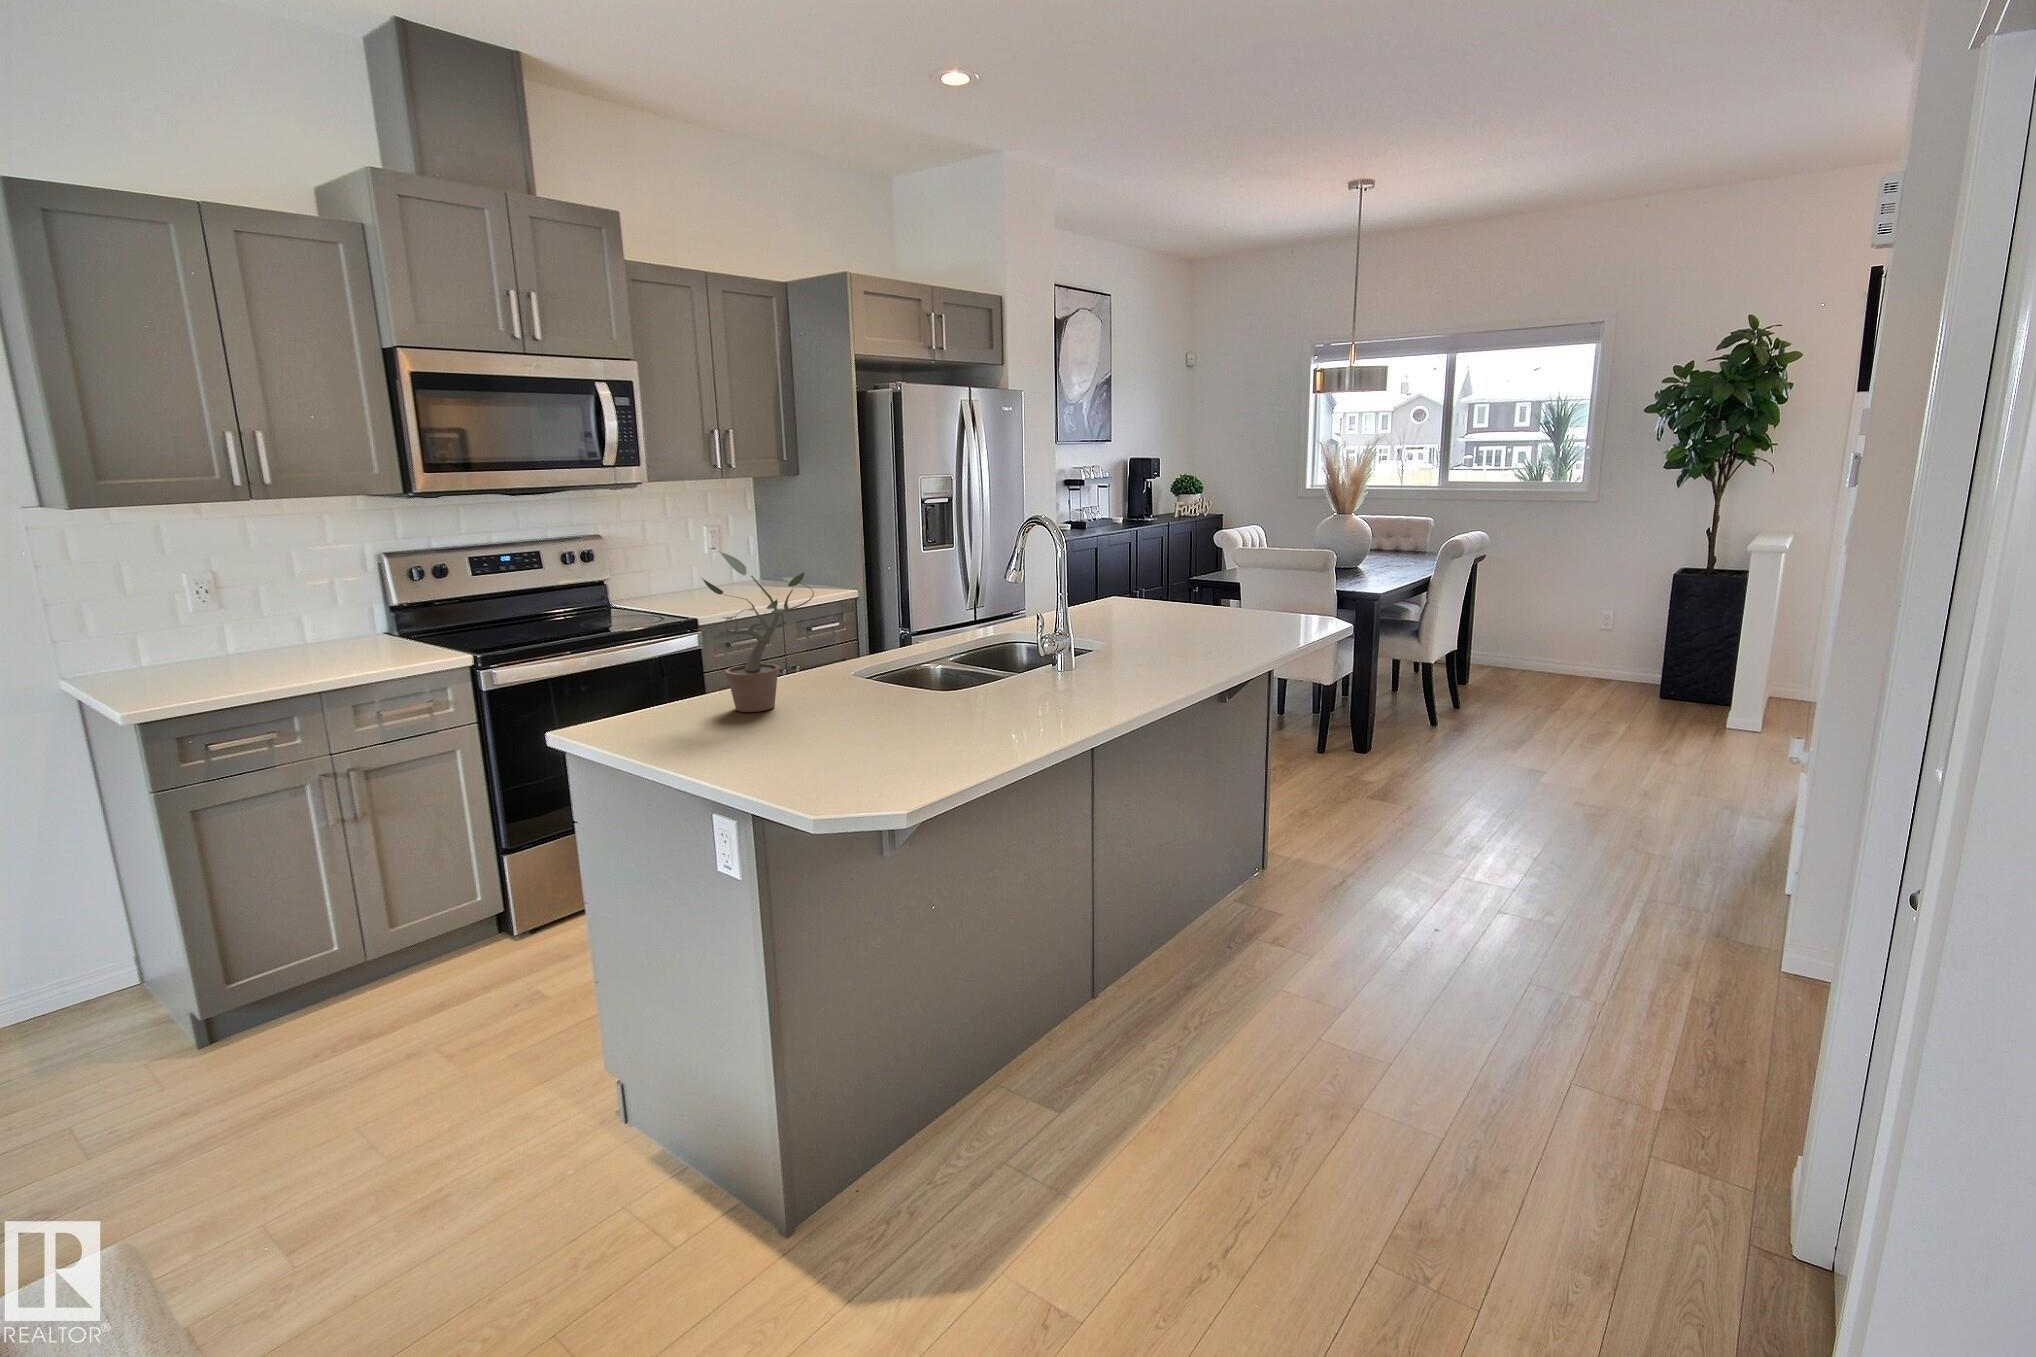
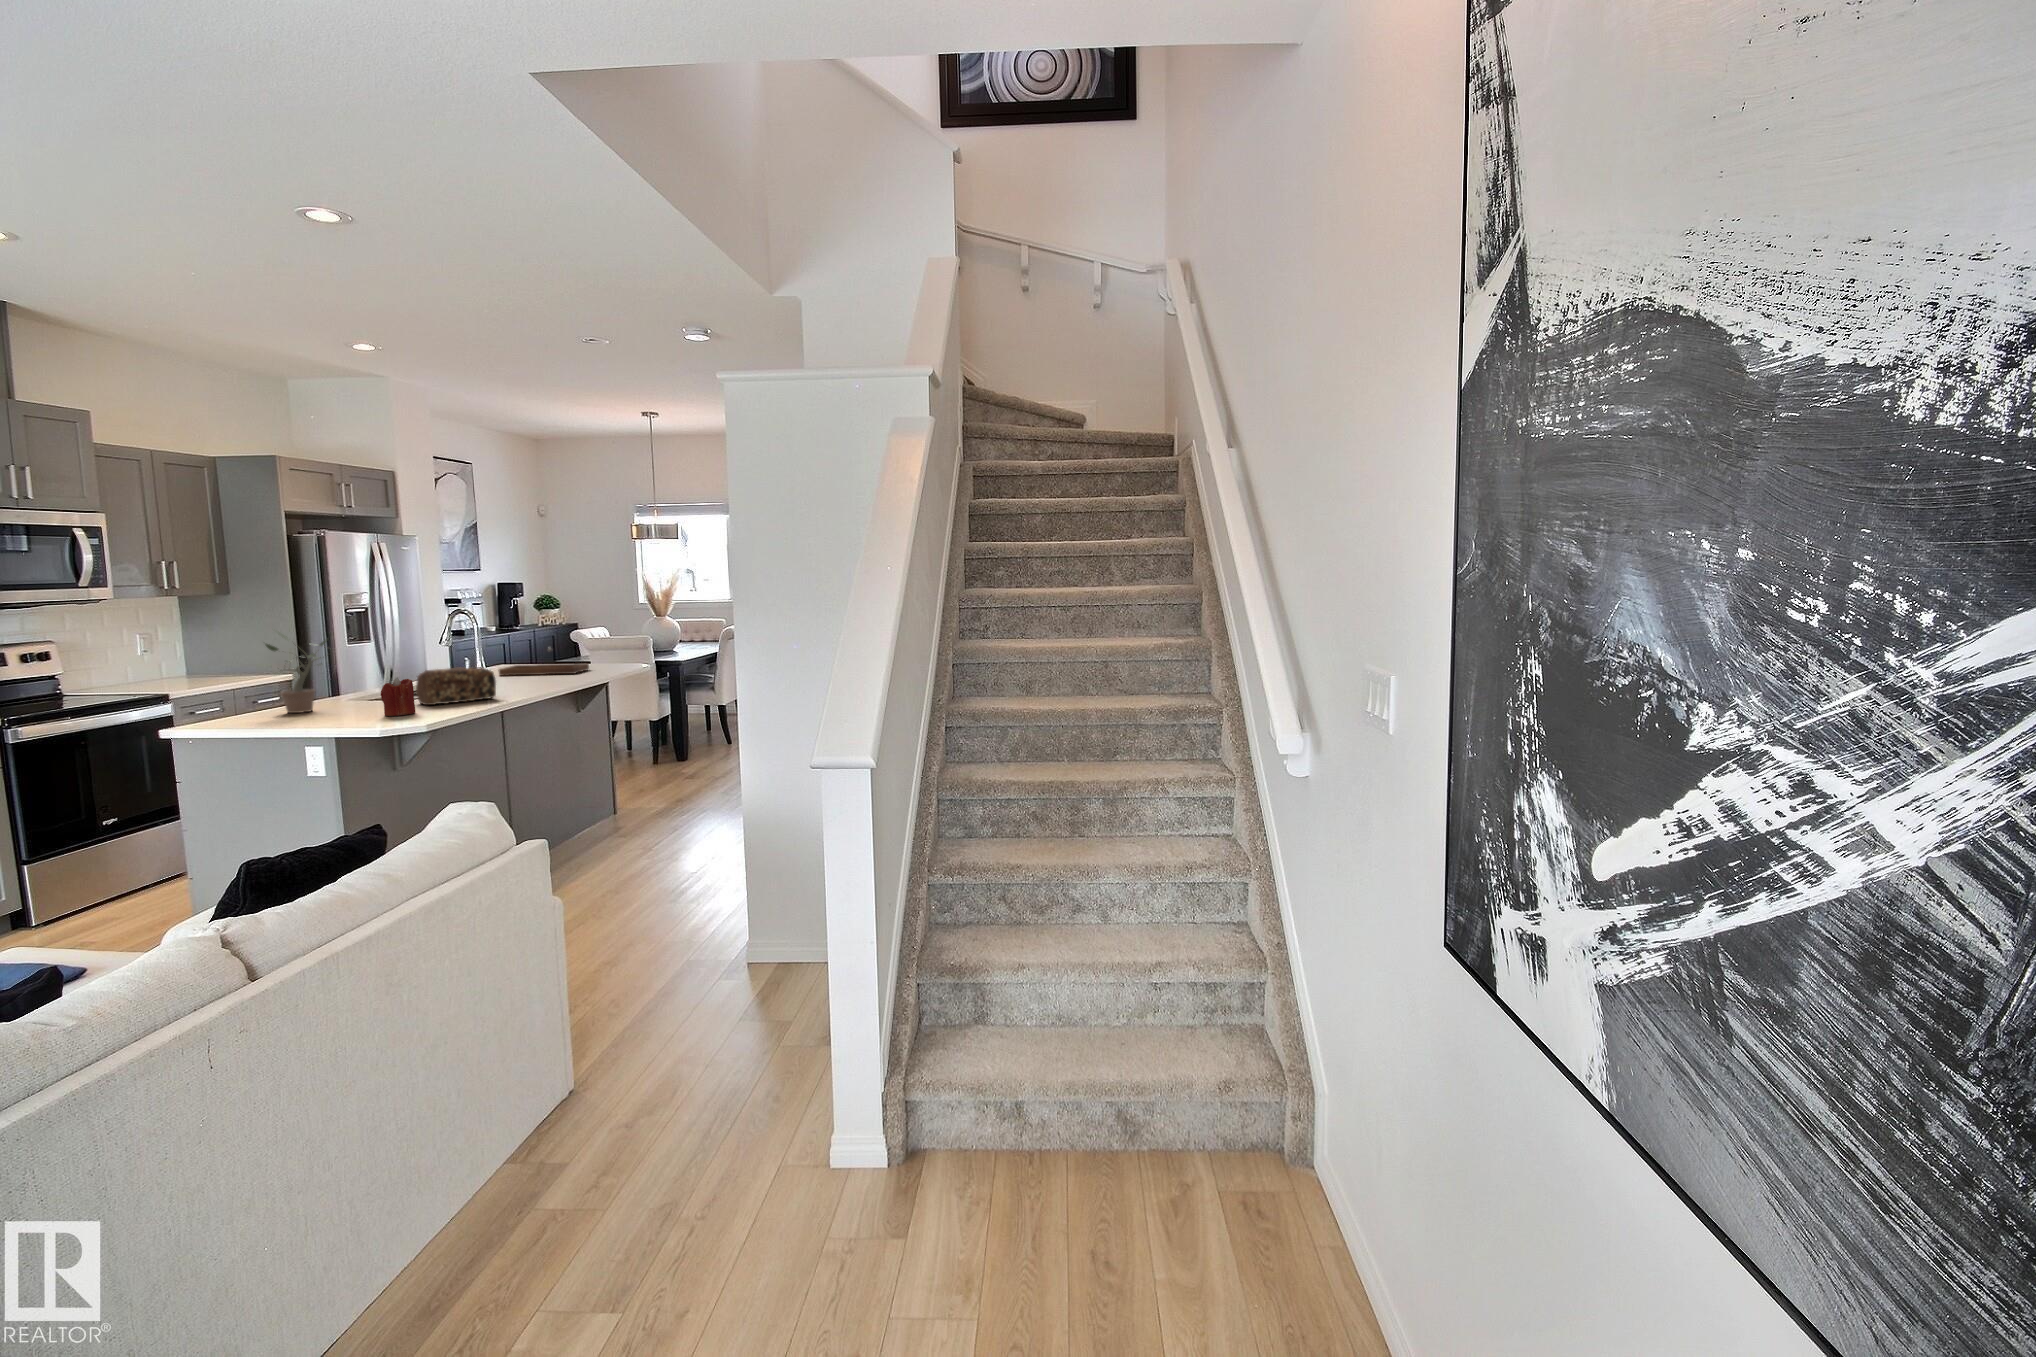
tray: none [1101,581,1247,636] -> present [498,648,589,676]
bread loaf: none [934,643,1072,725] -> present [416,667,496,705]
candle: none [845,677,907,764] -> present [381,677,415,716]

